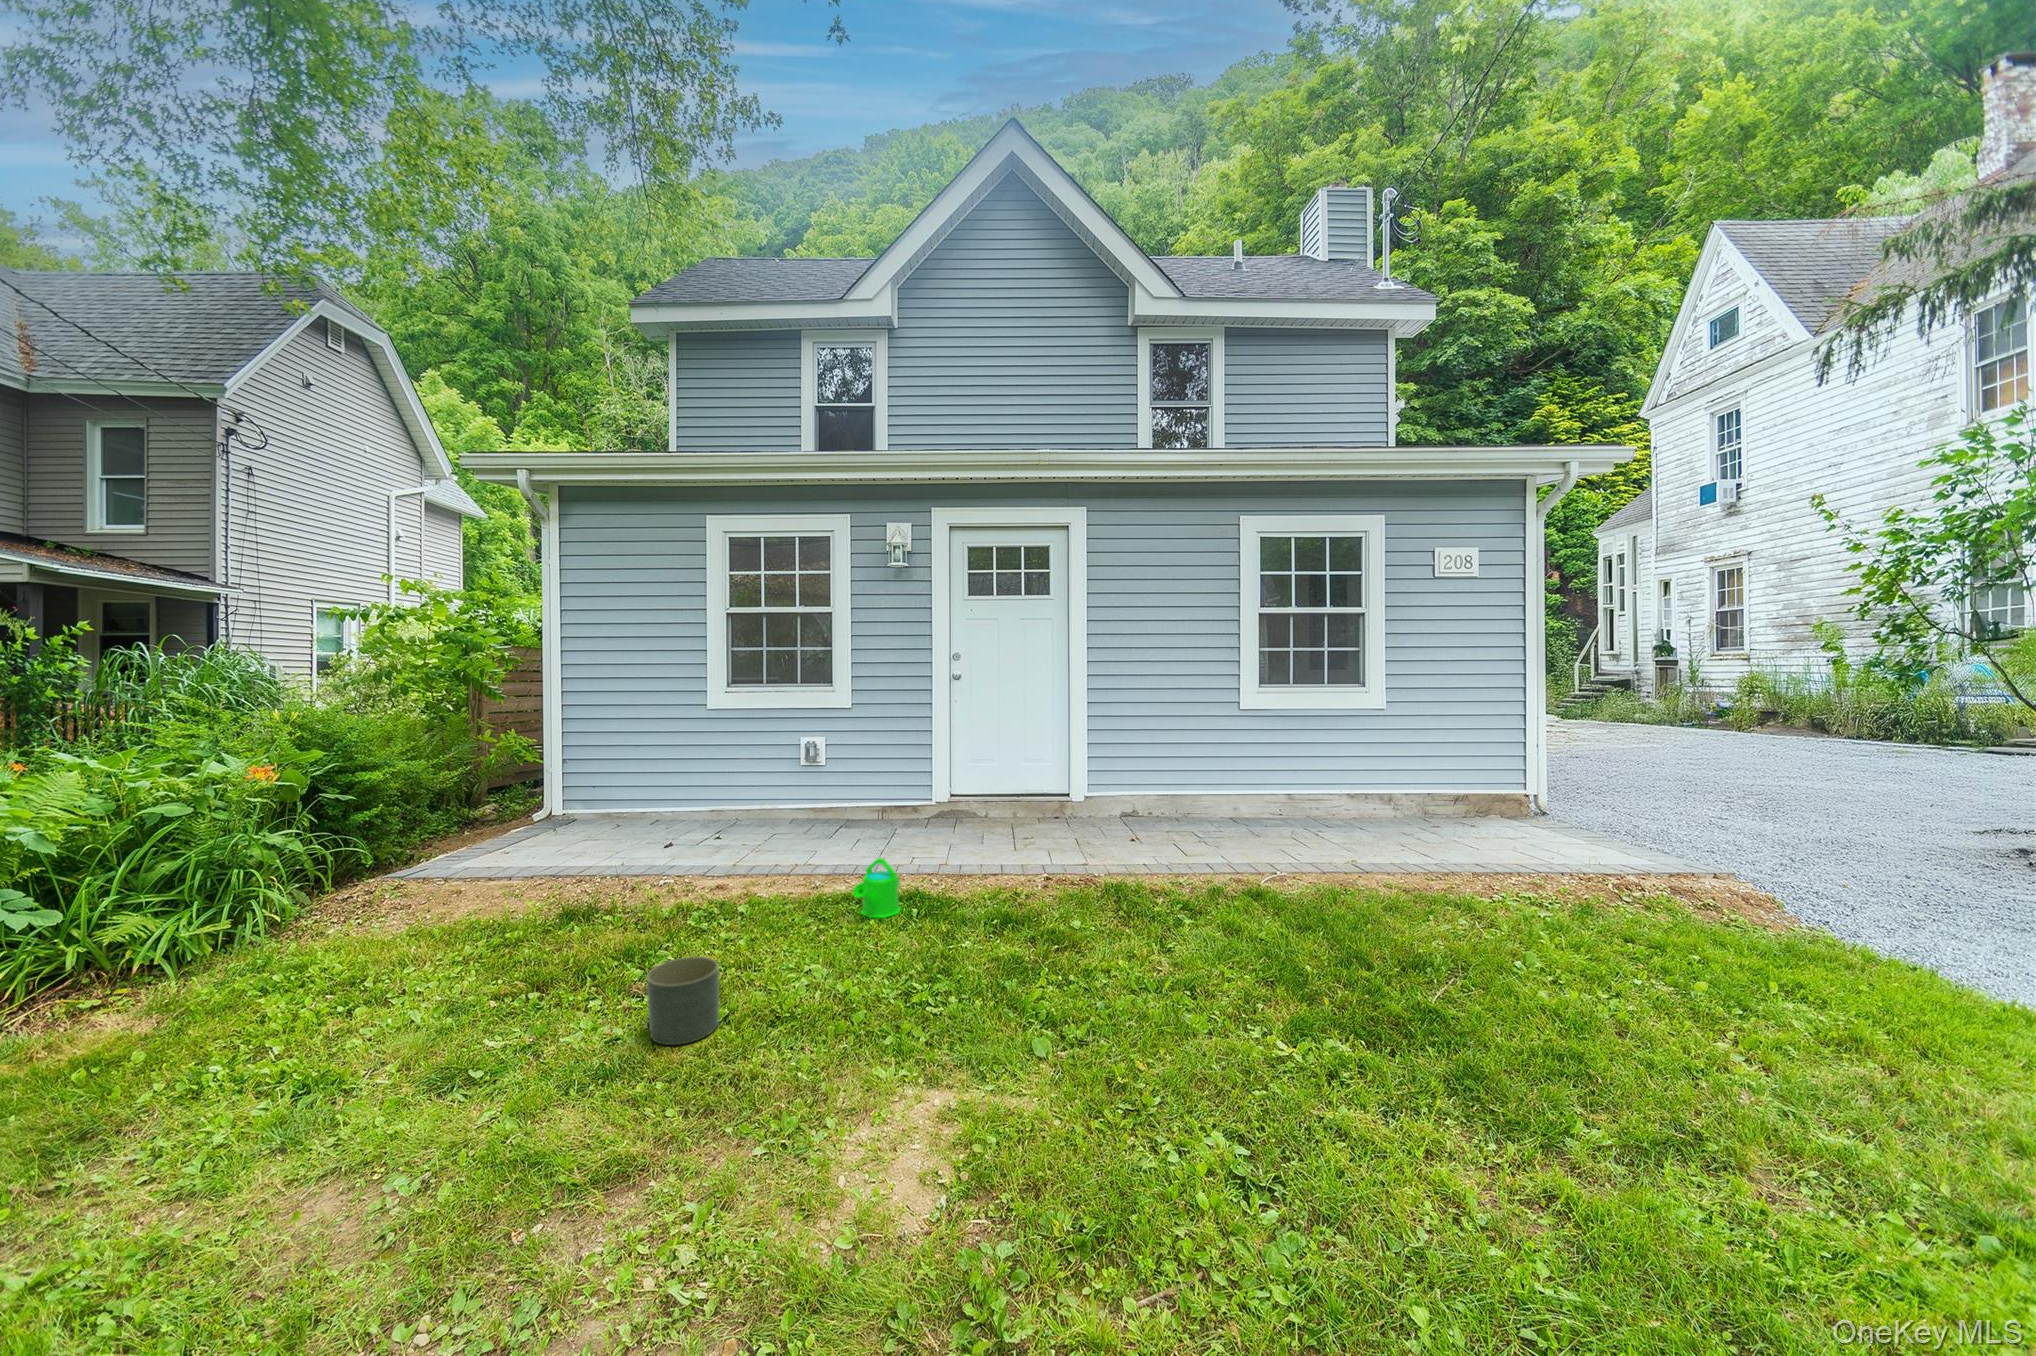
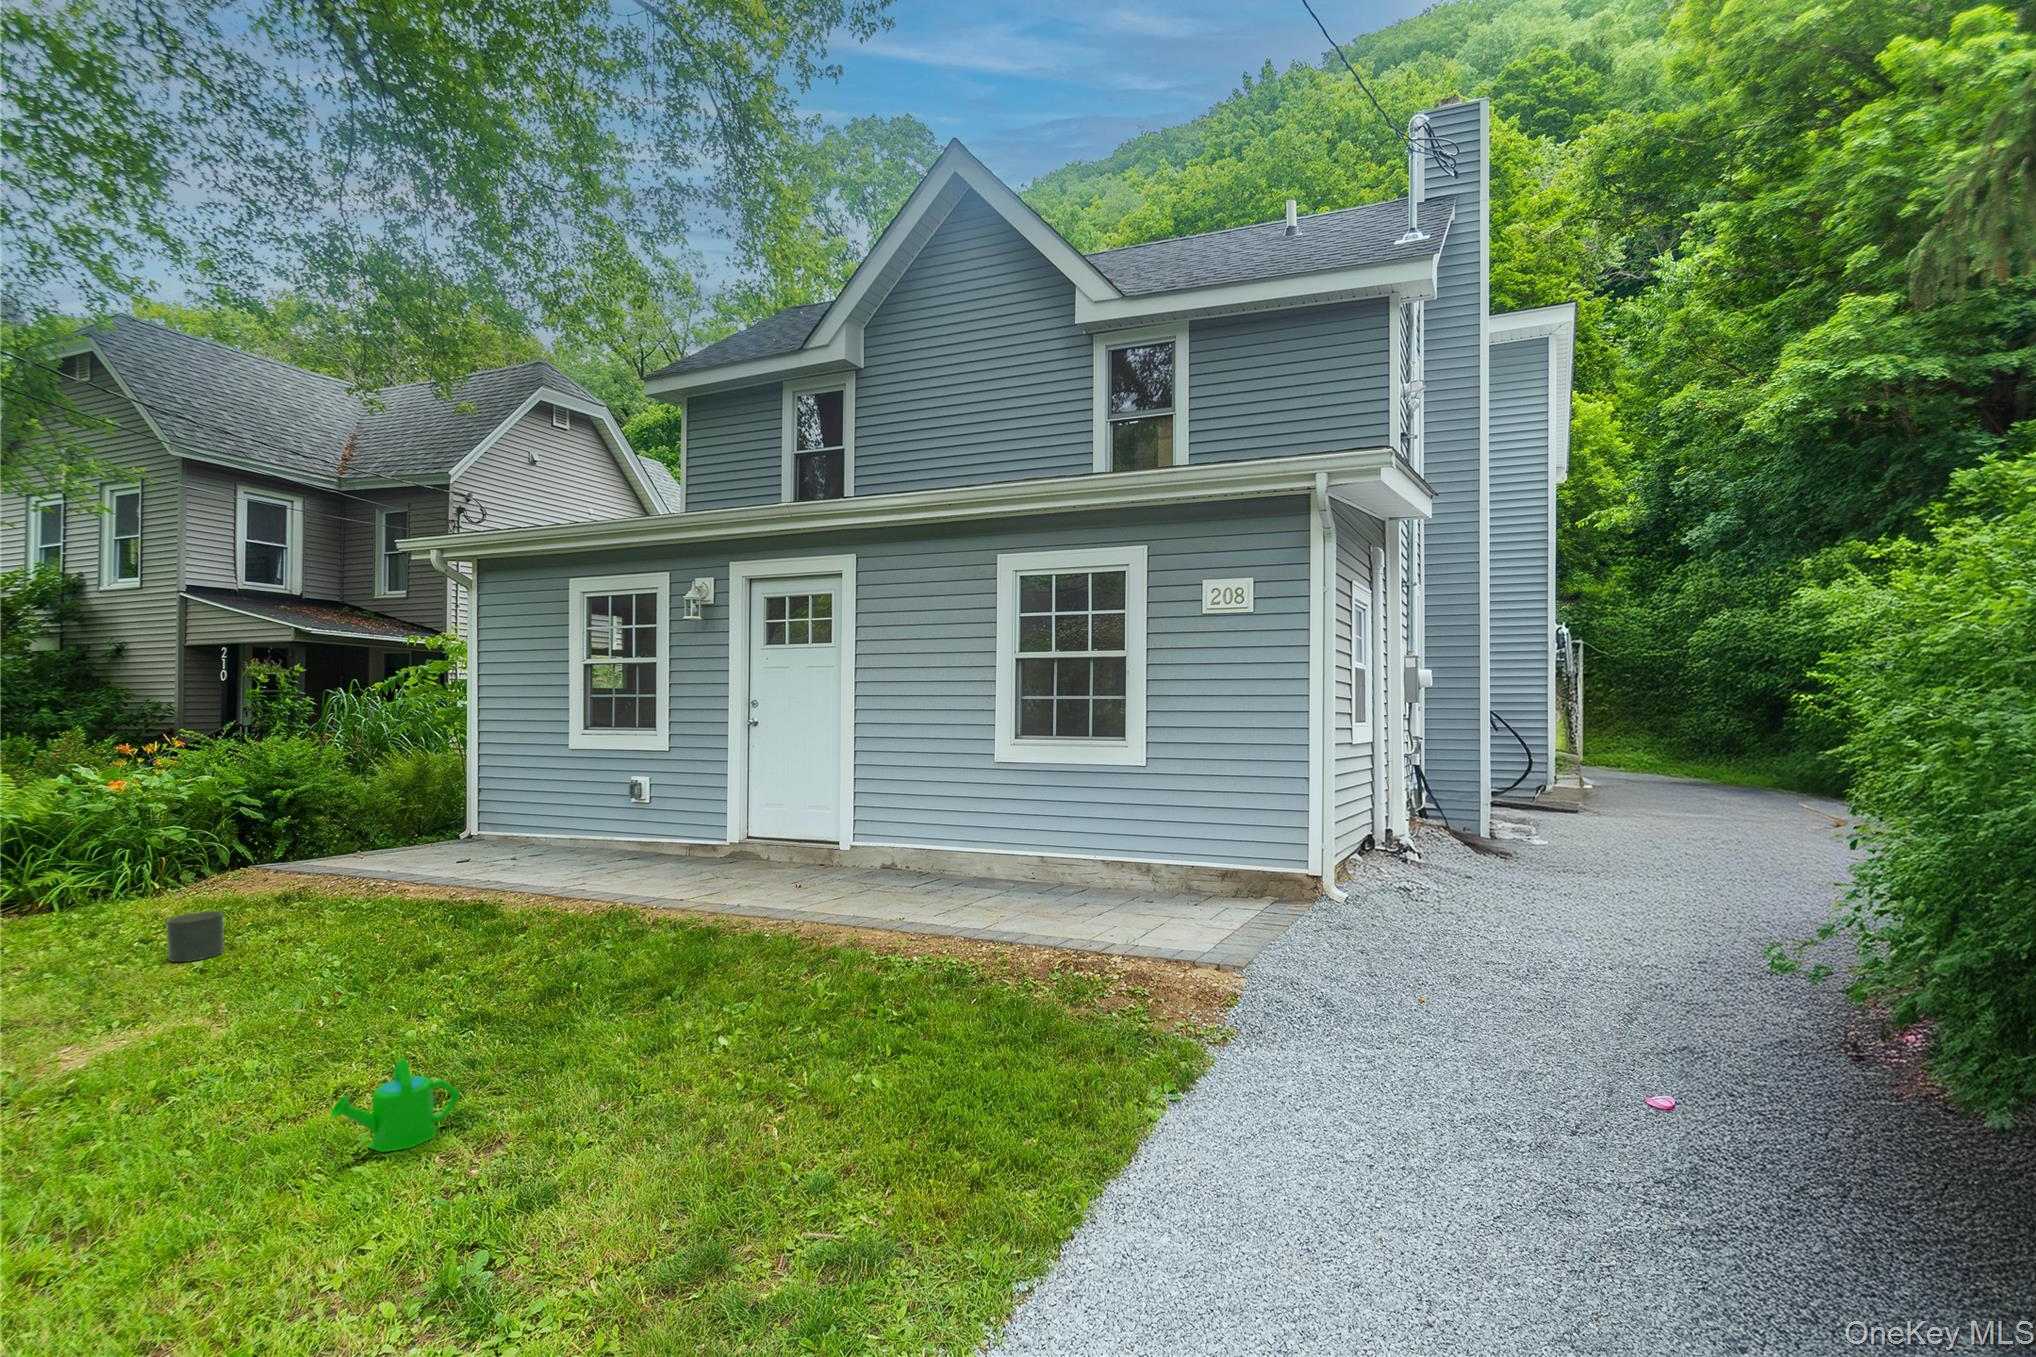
watering can: present [853,858,901,918] -> present [331,1058,460,1152]

